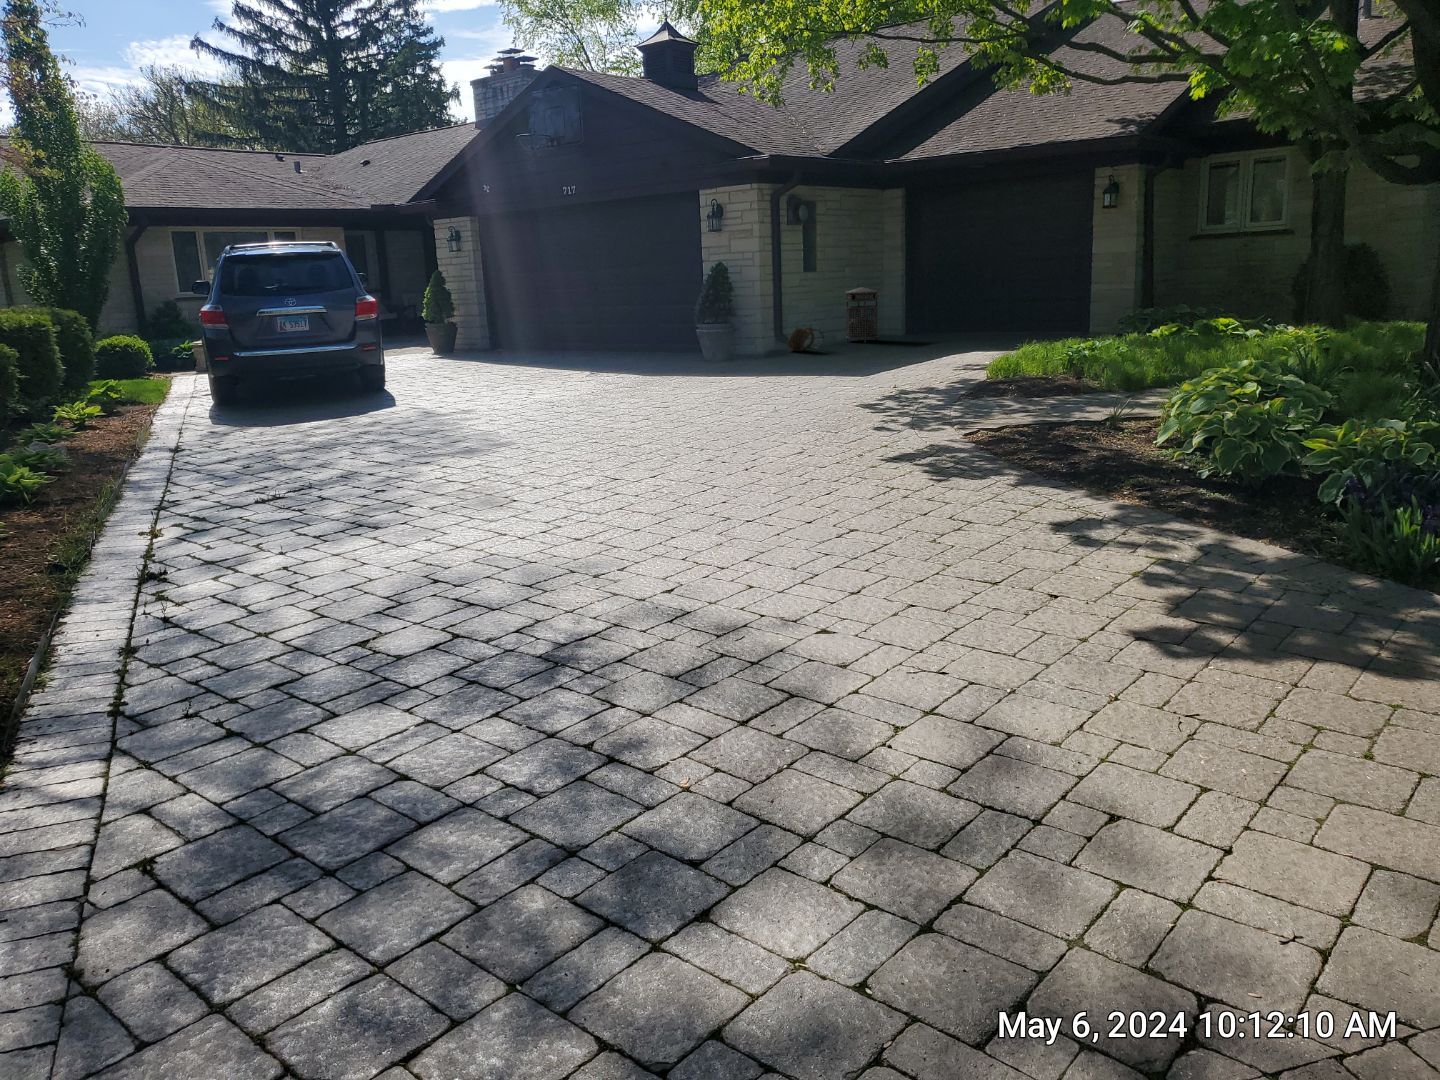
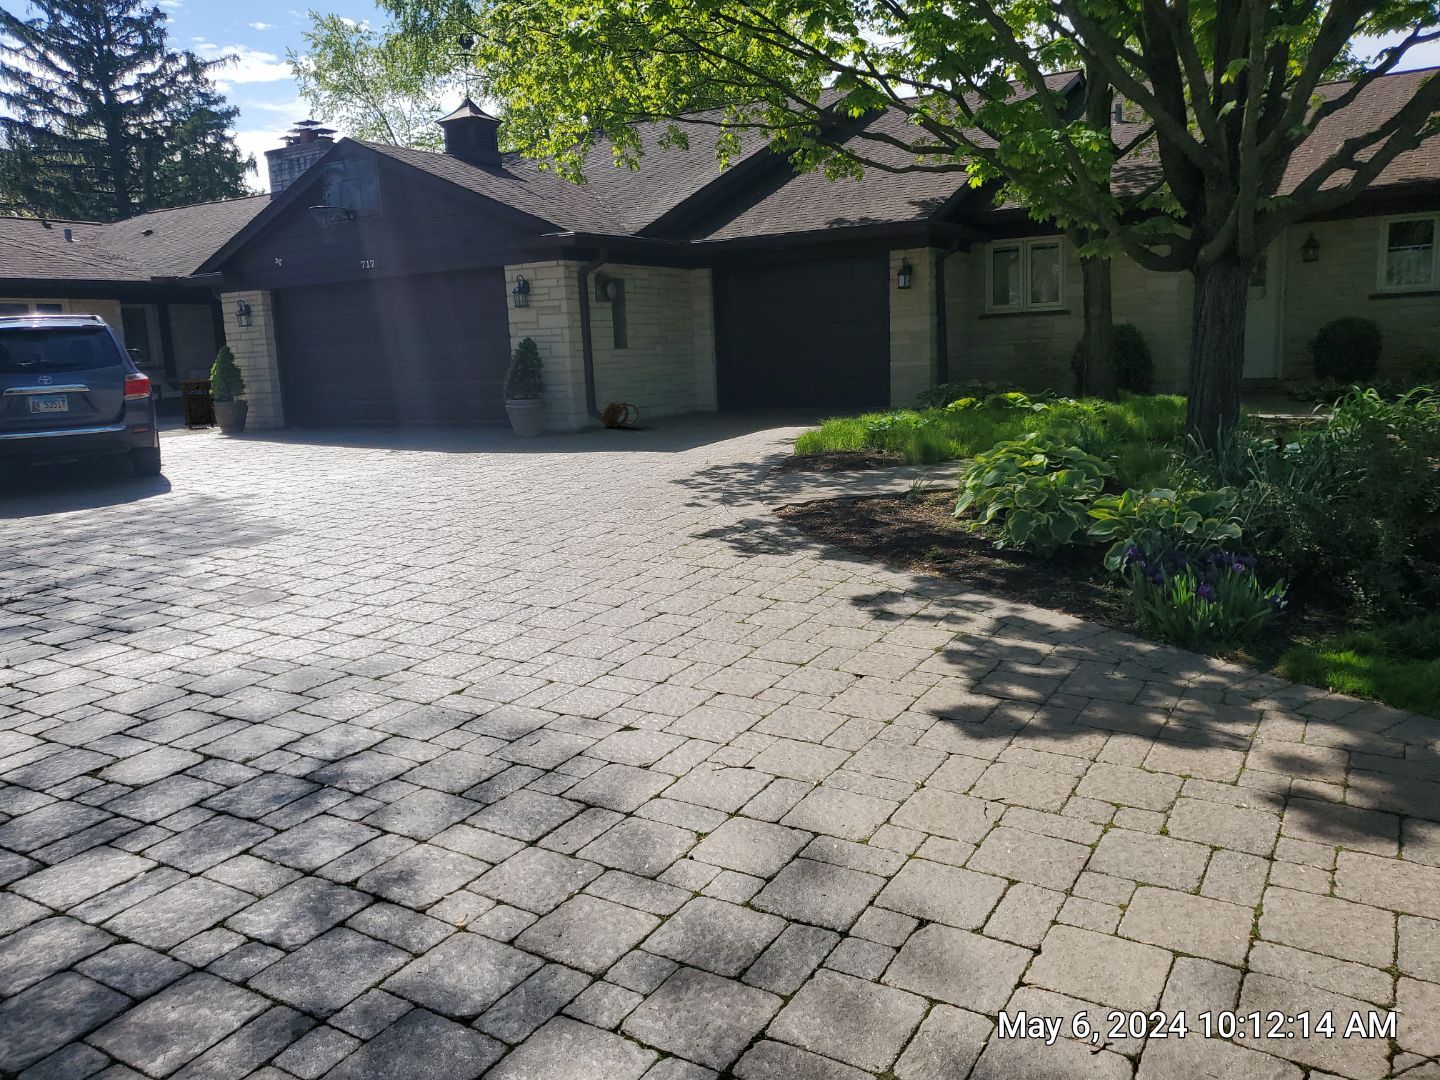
trash can: present [846,287,878,343] -> present [179,377,218,430]

